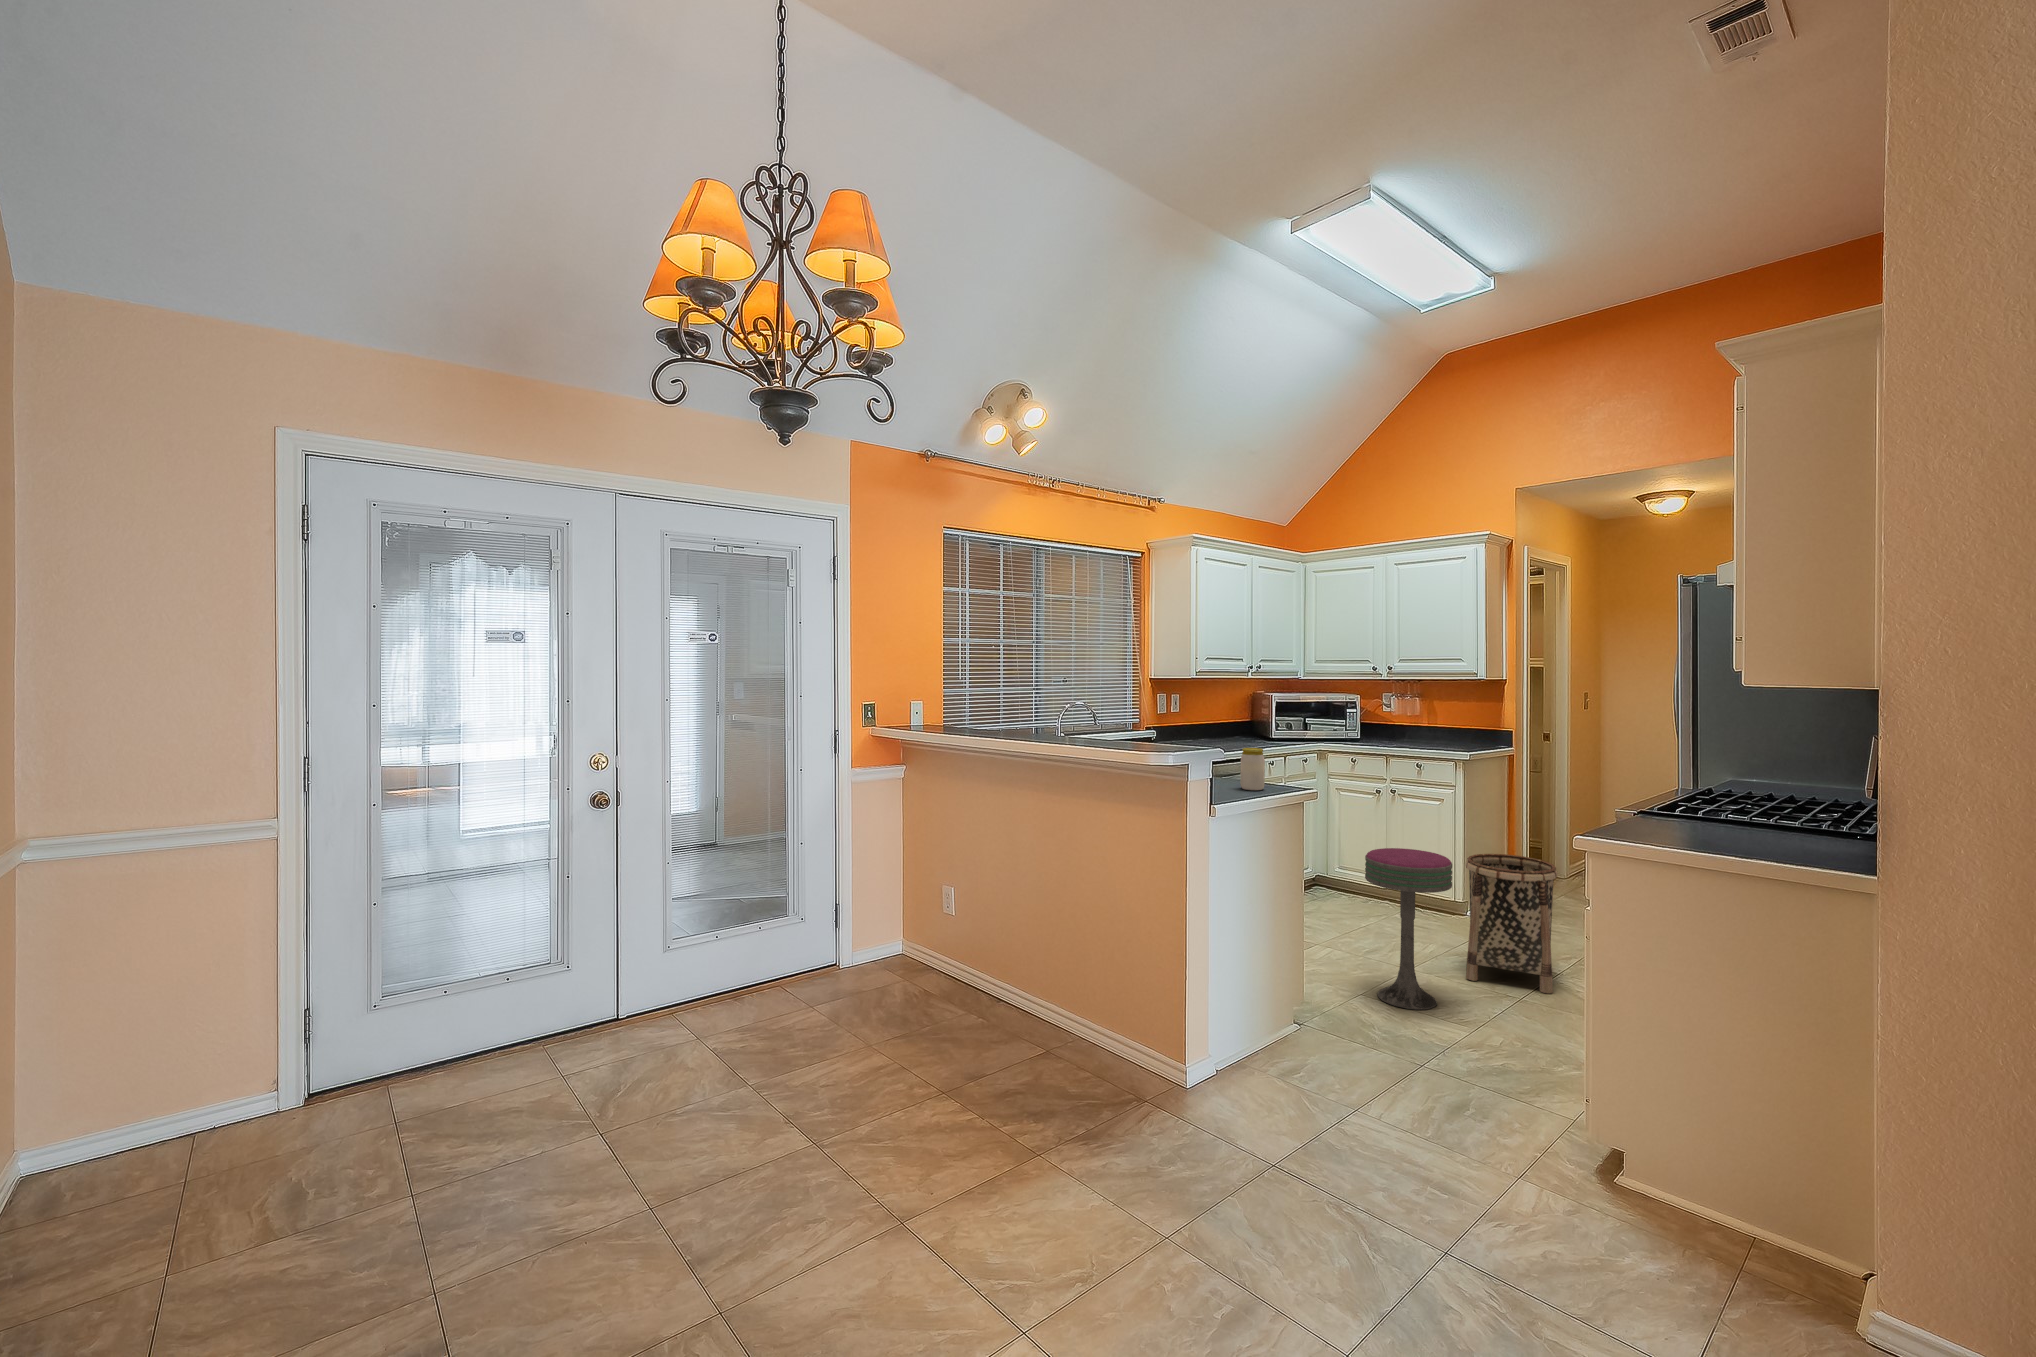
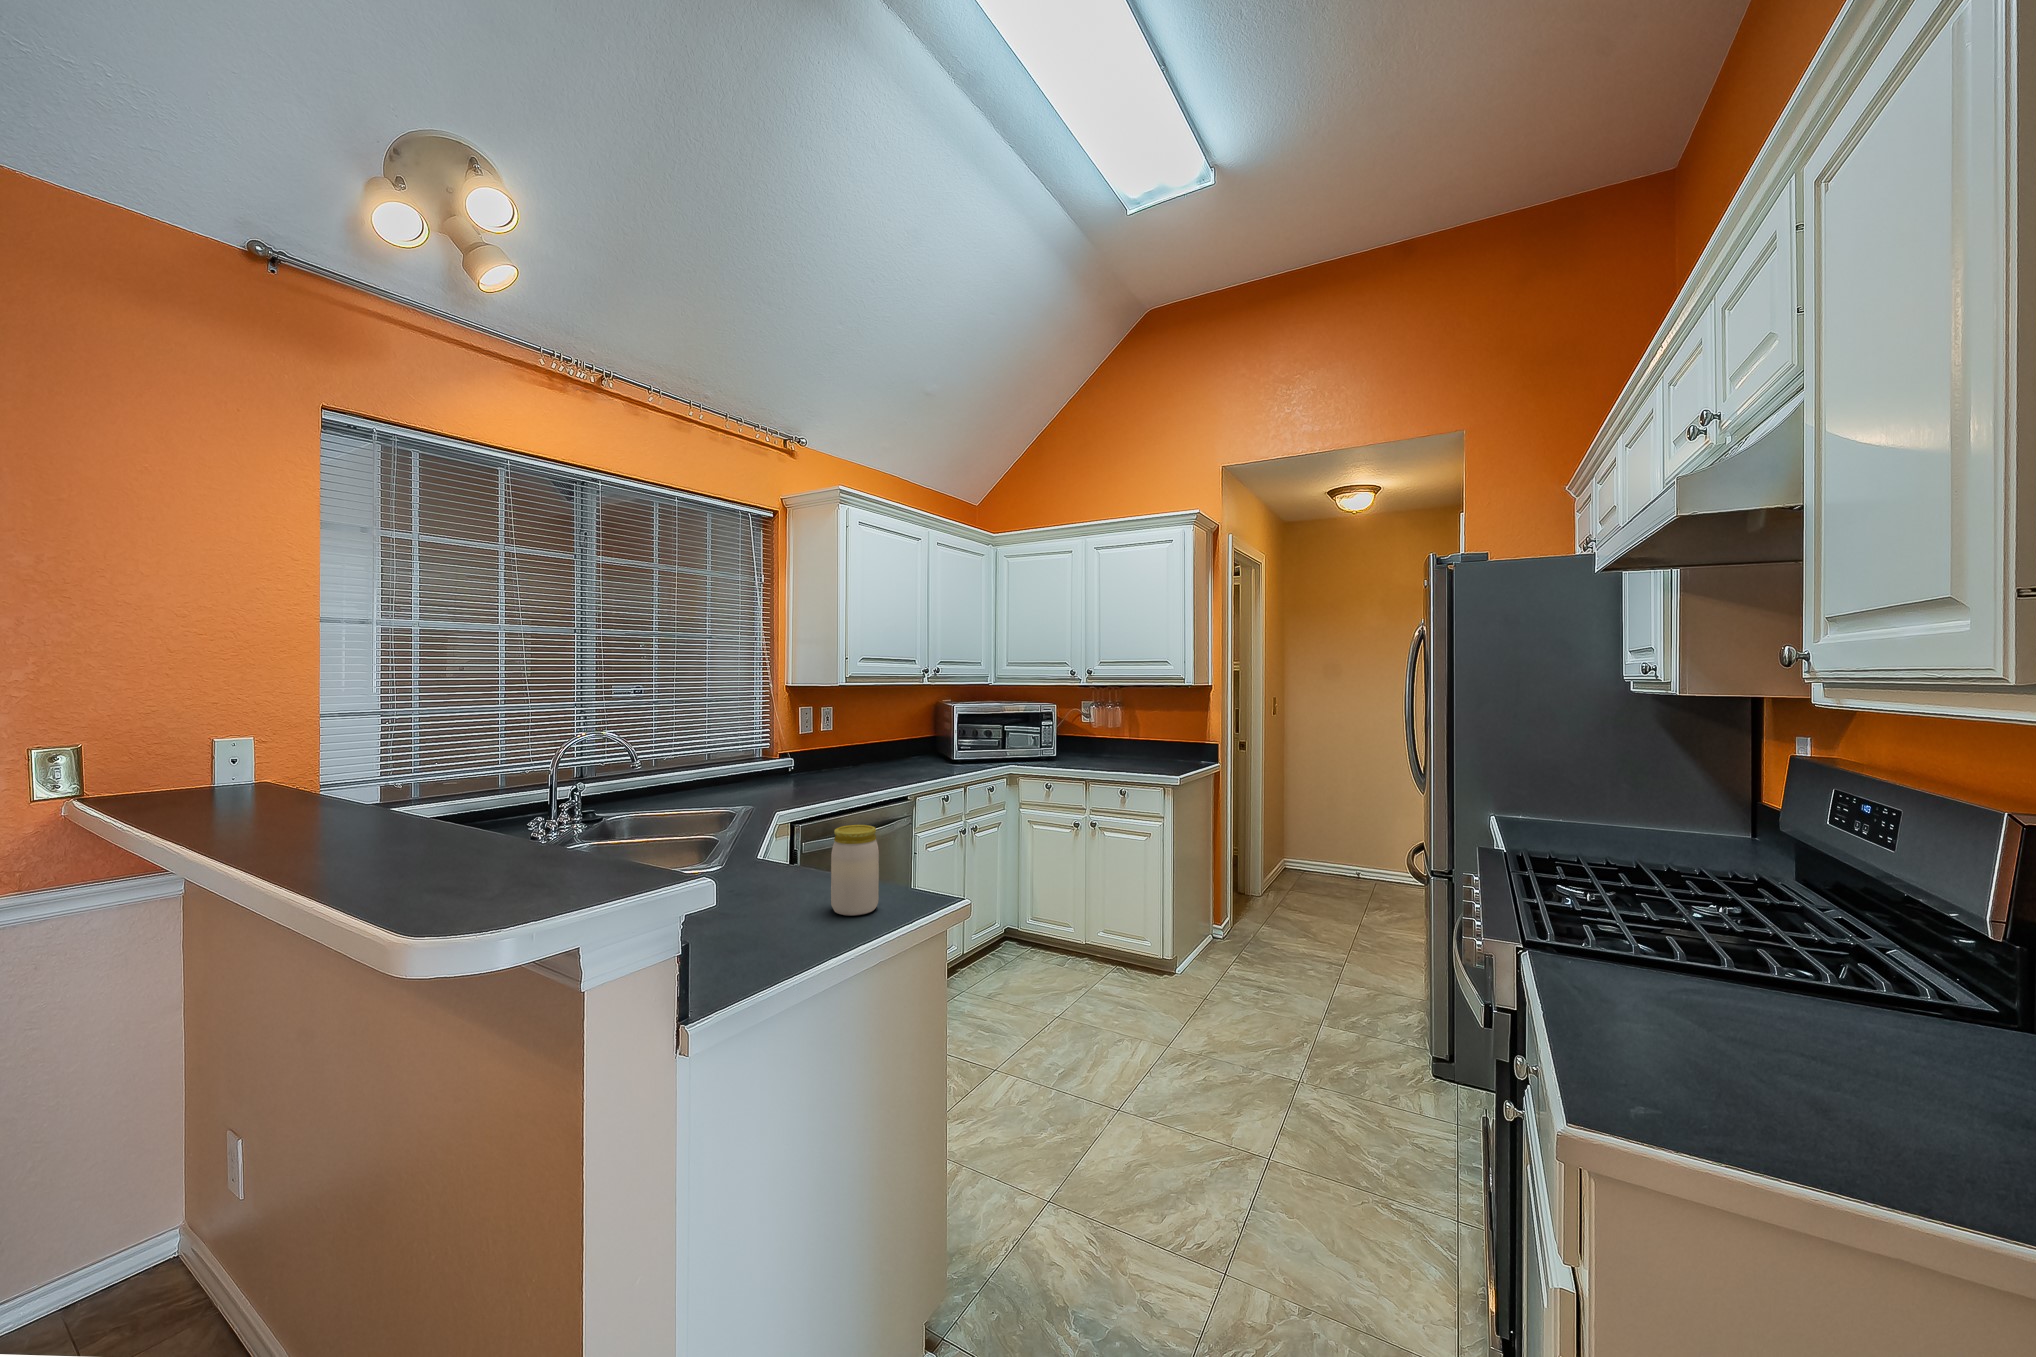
bar stool: present [1365,848,1452,1010] -> none [1063,948,1191,1231]
basket: present [1466,854,1558,993] -> none [1193,923,1310,1136]

